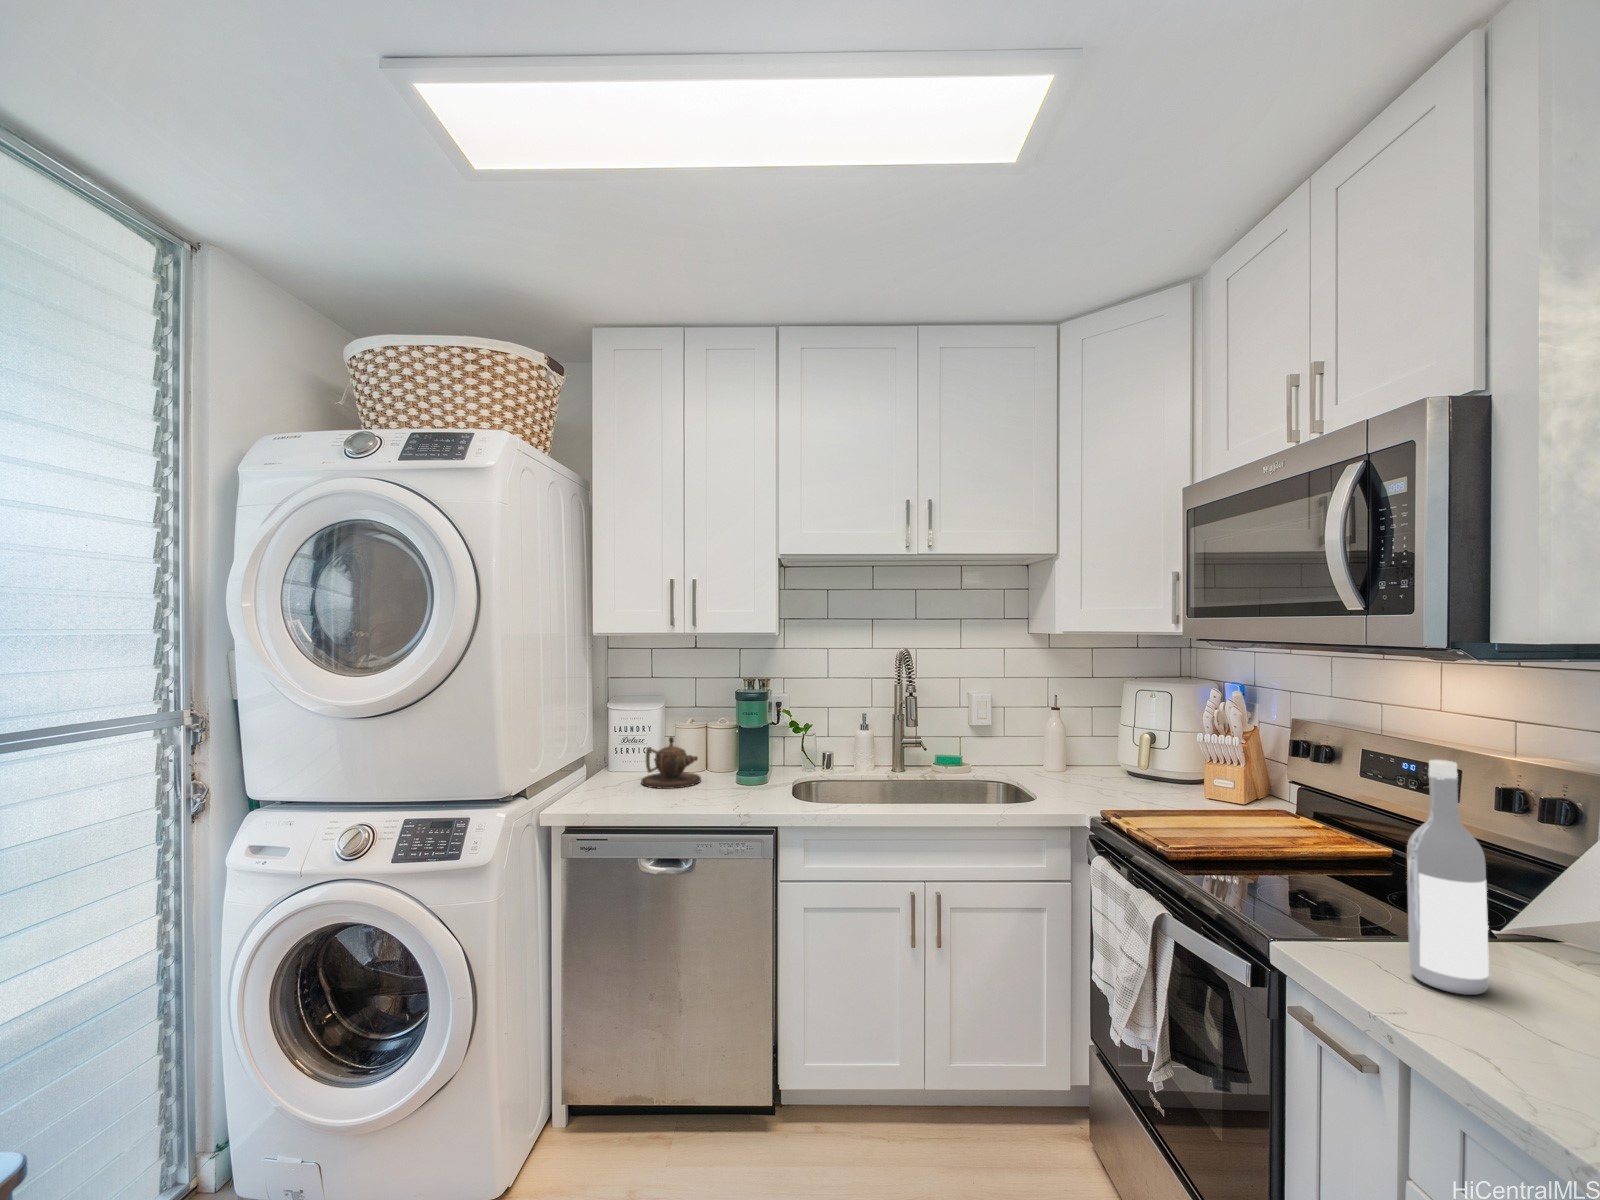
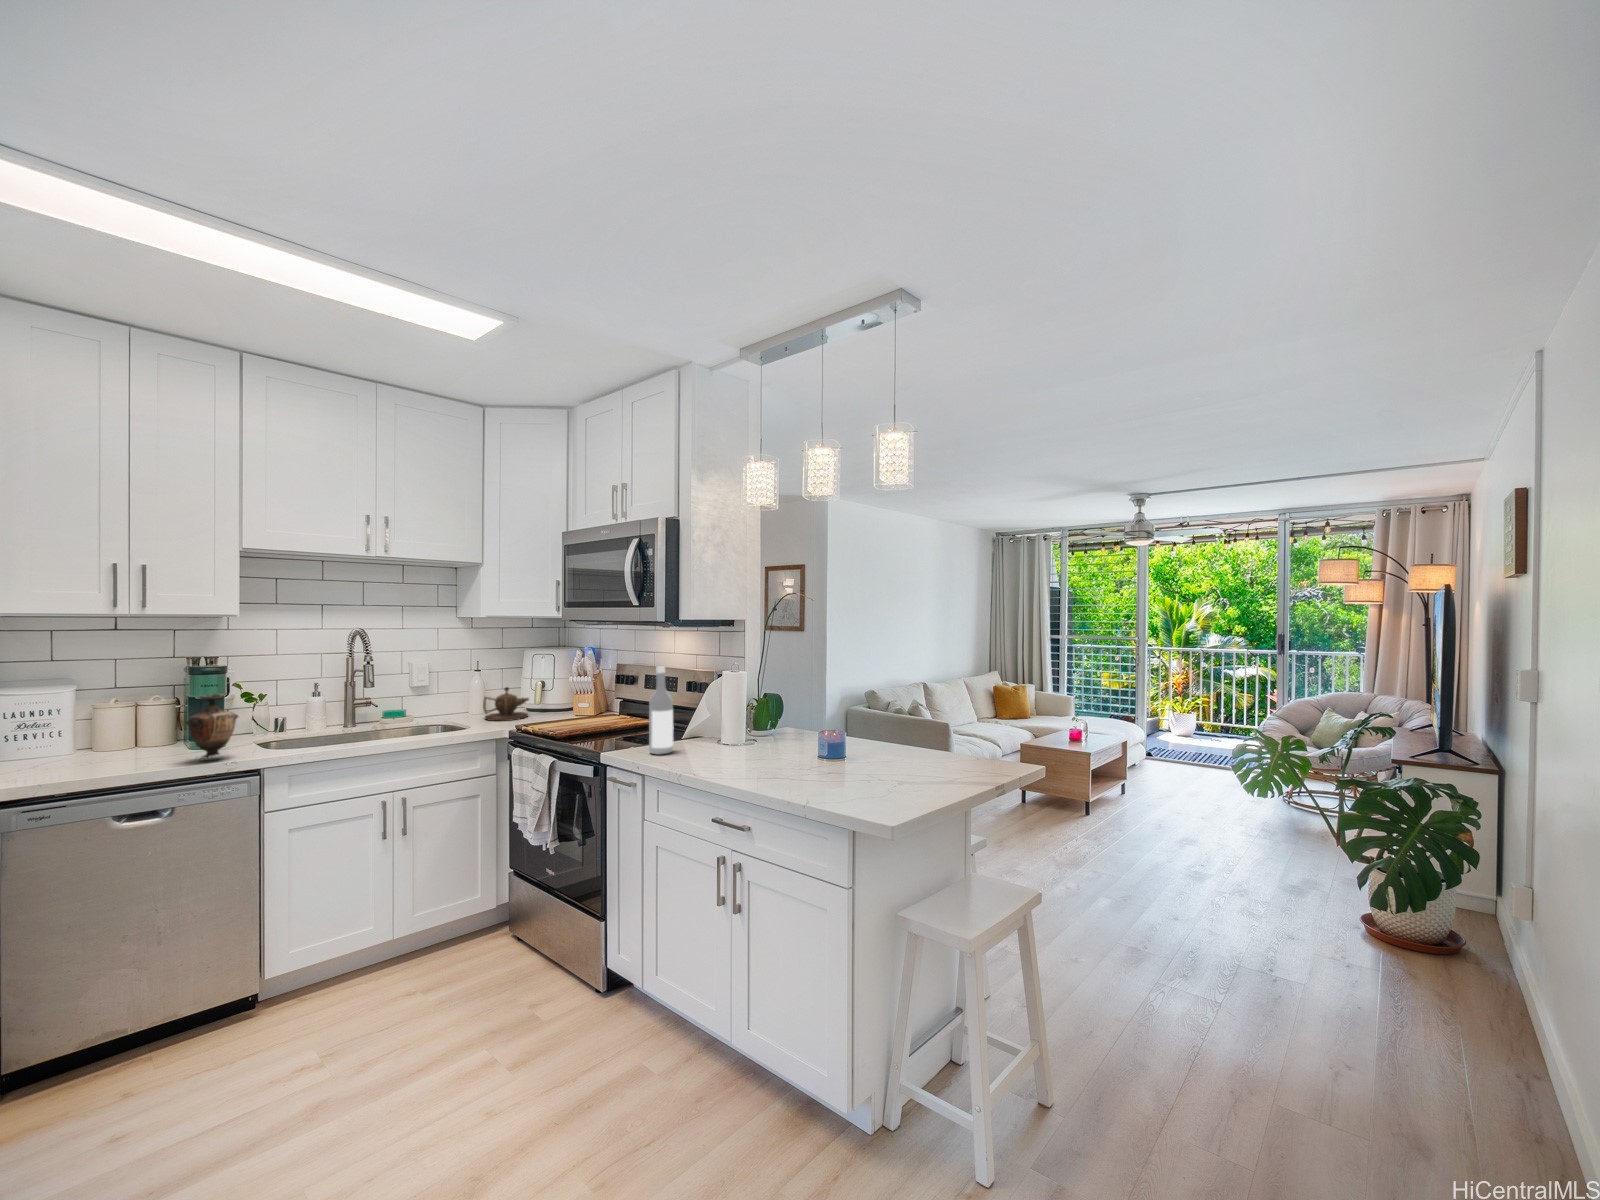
vase: none [712,714,764,797] -> present [186,693,238,760]
teapot: present [641,737,701,789] -> present [483,687,529,721]

